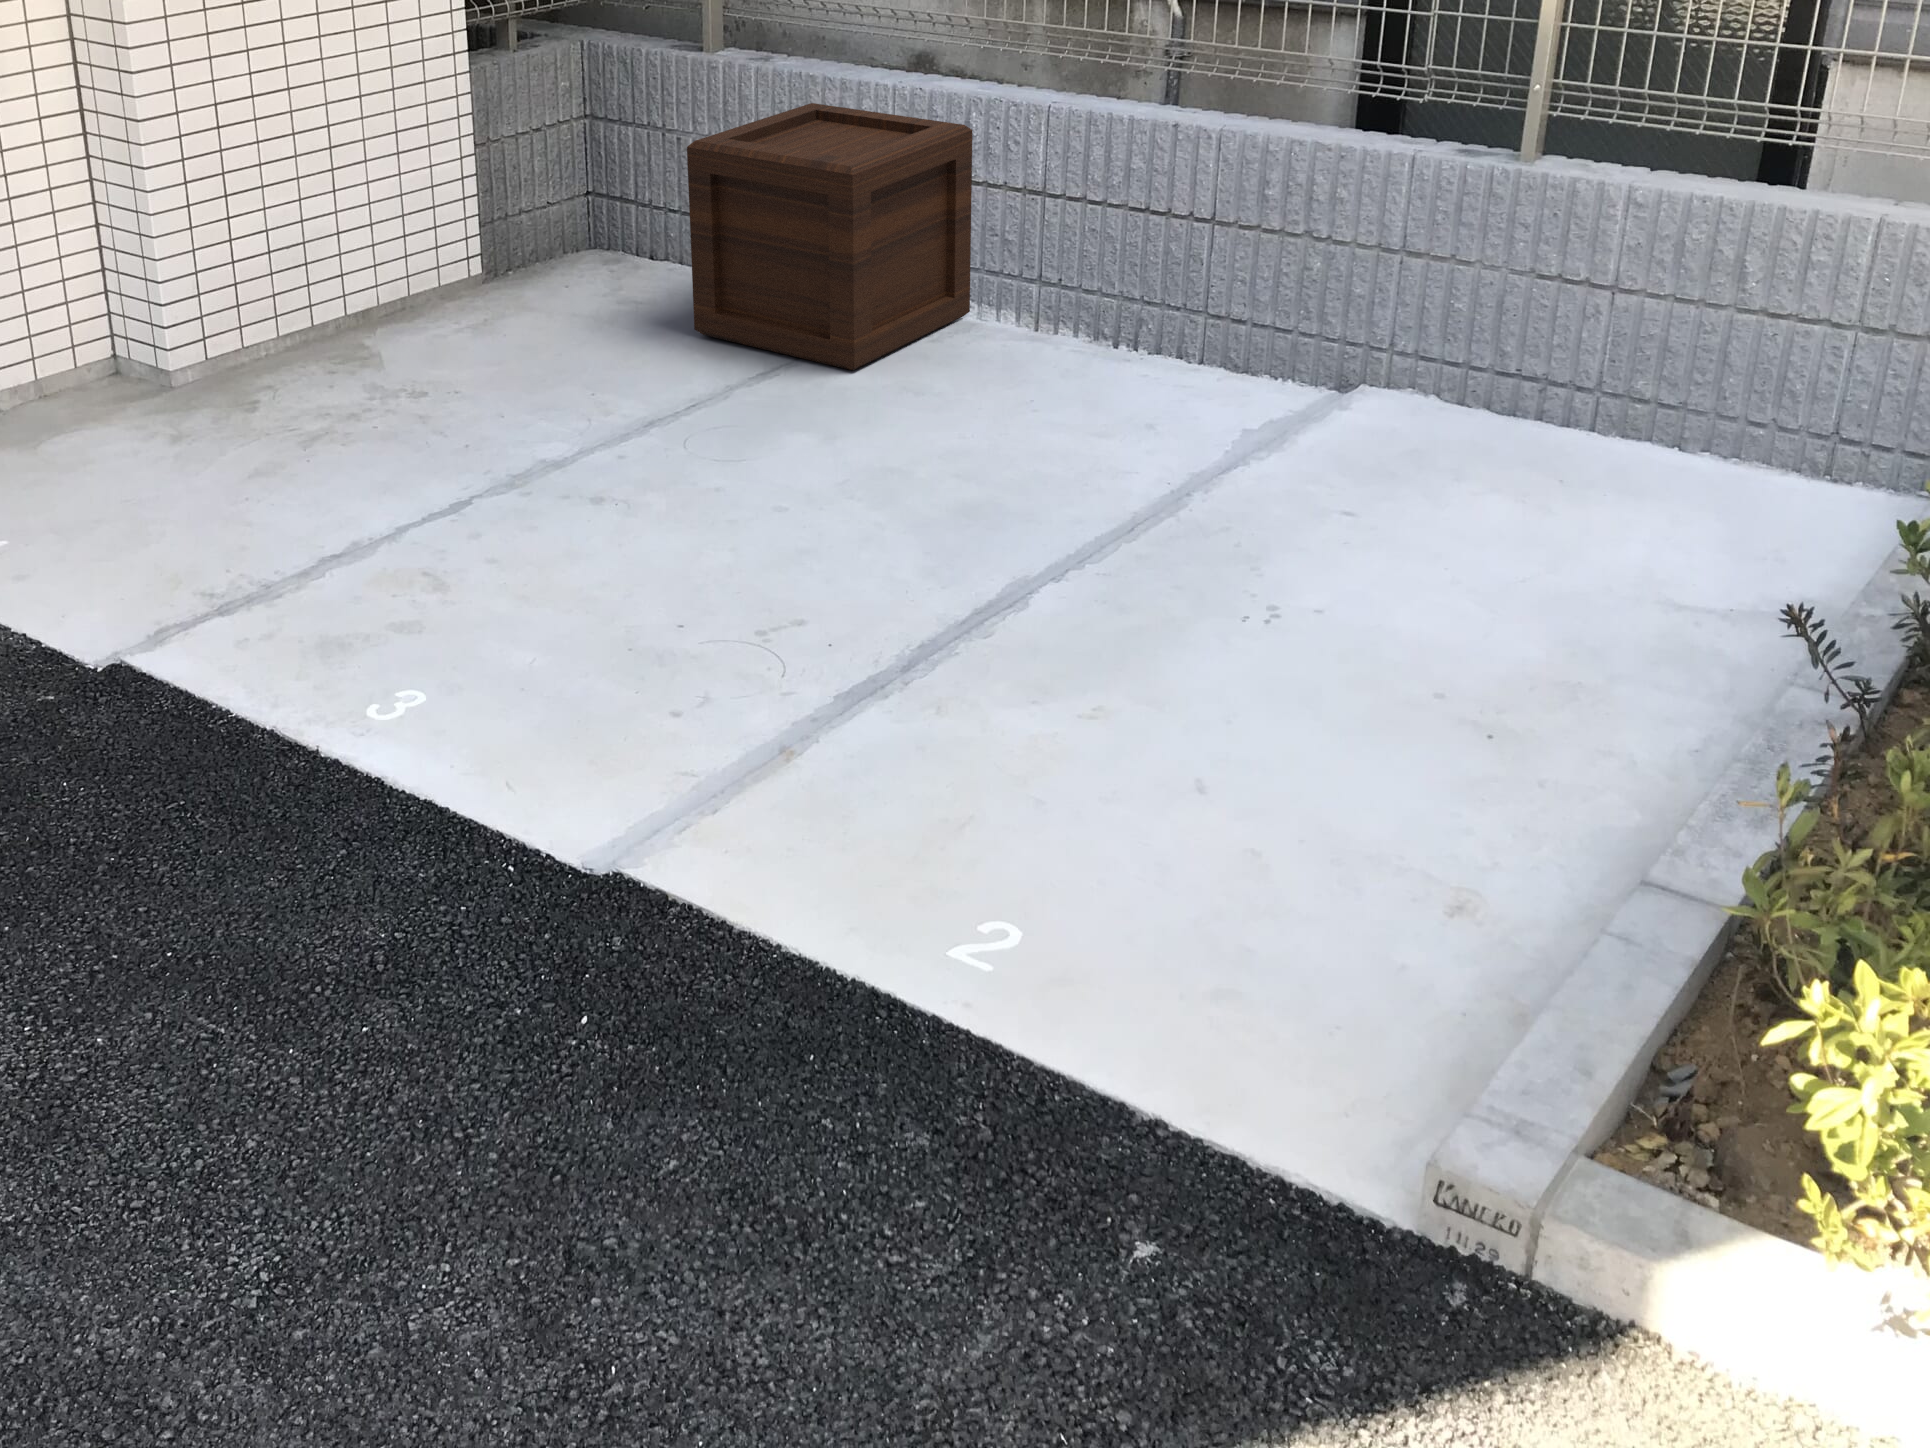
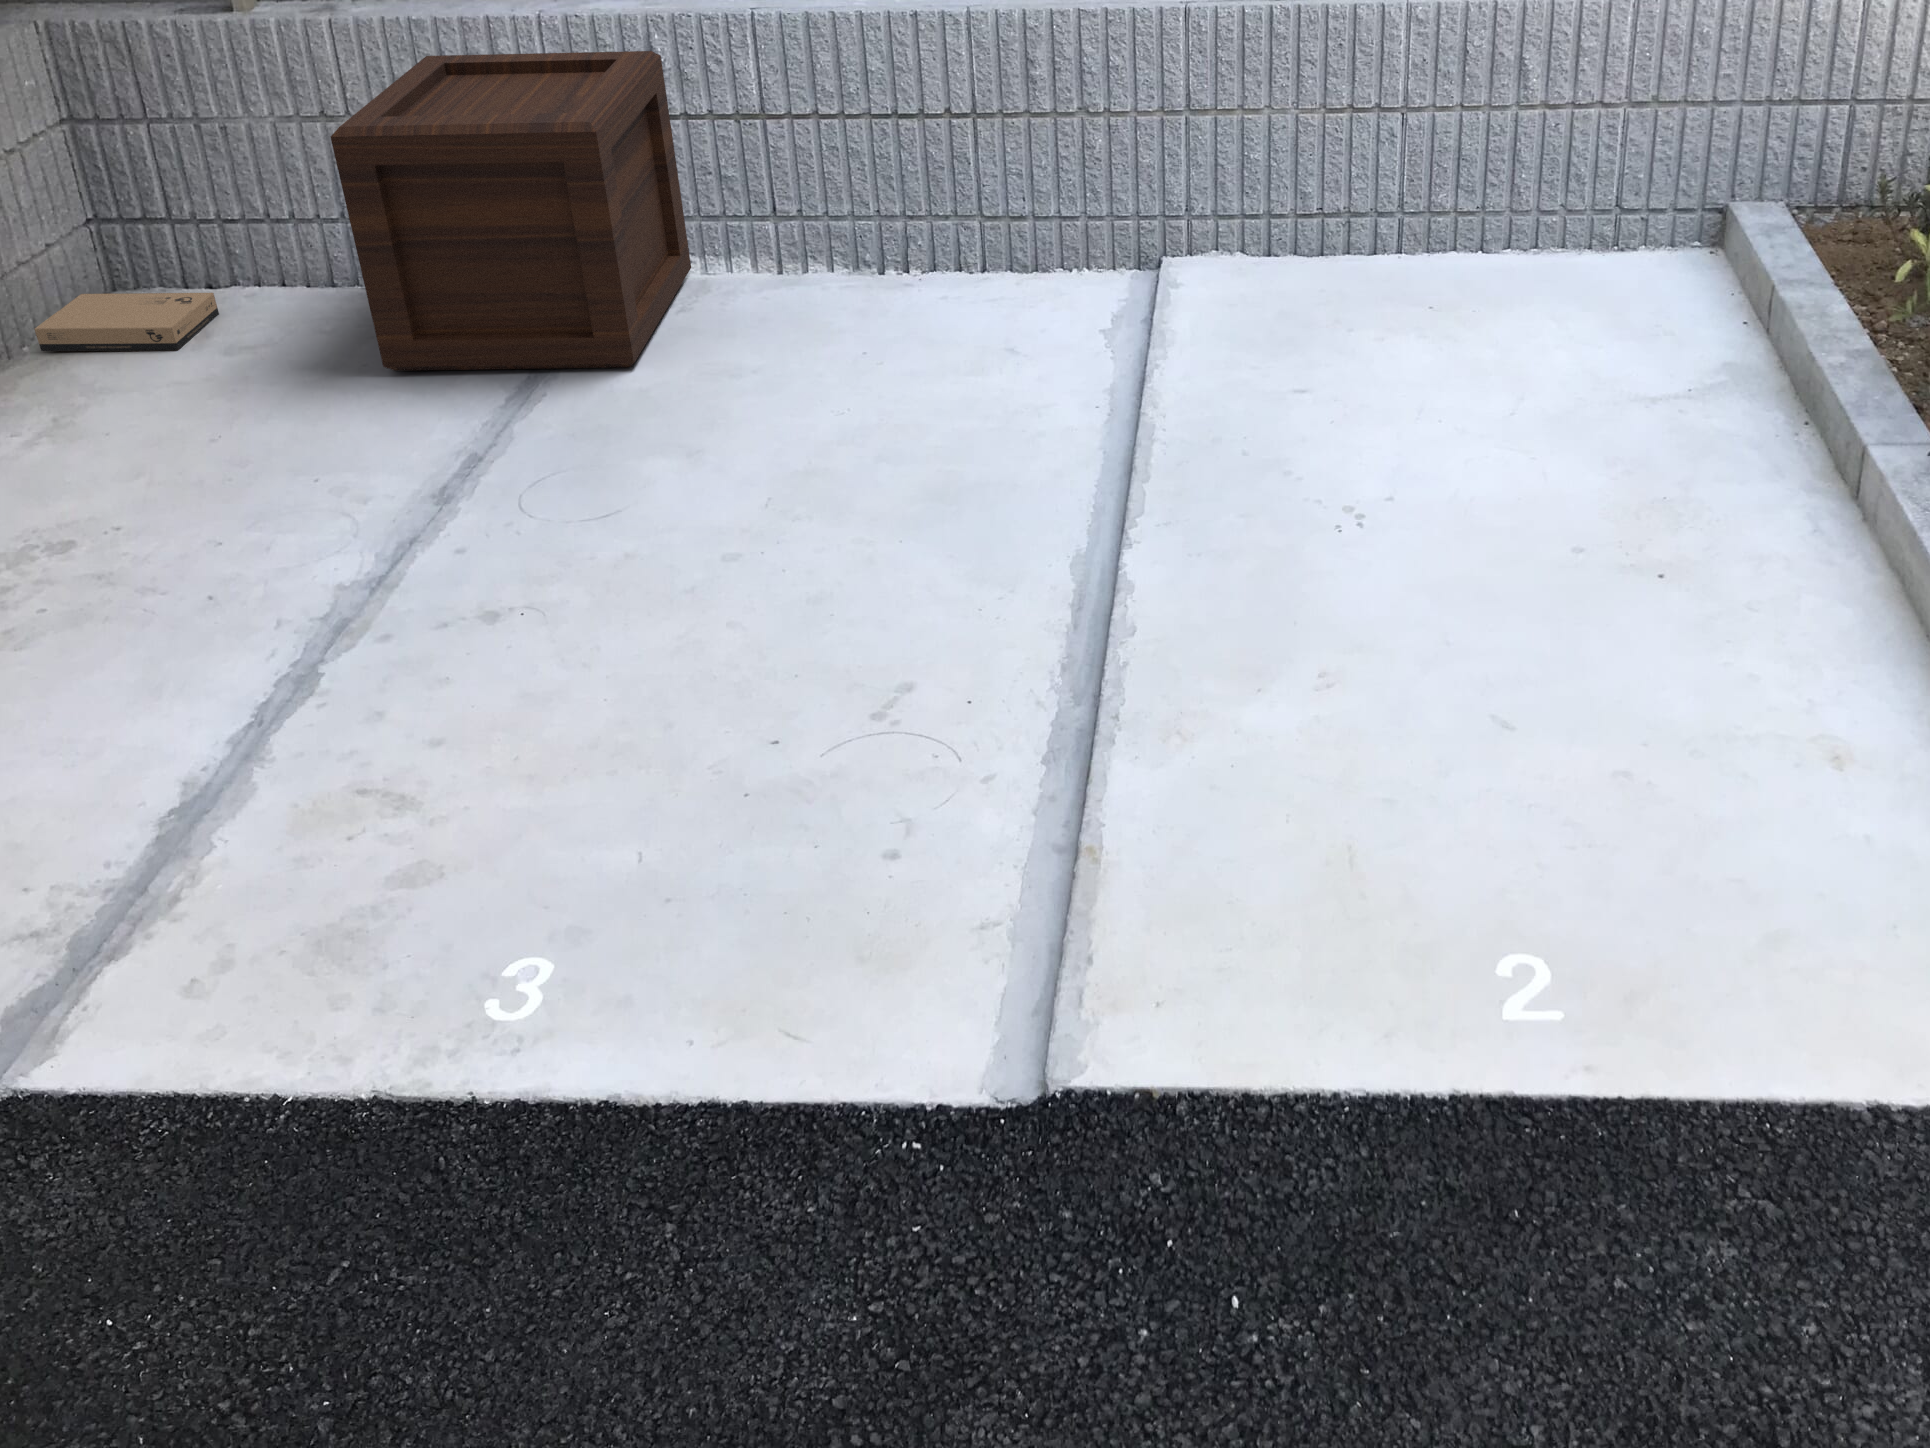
cardboard box: none [518,239,640,290] -> present [34,293,219,351]

